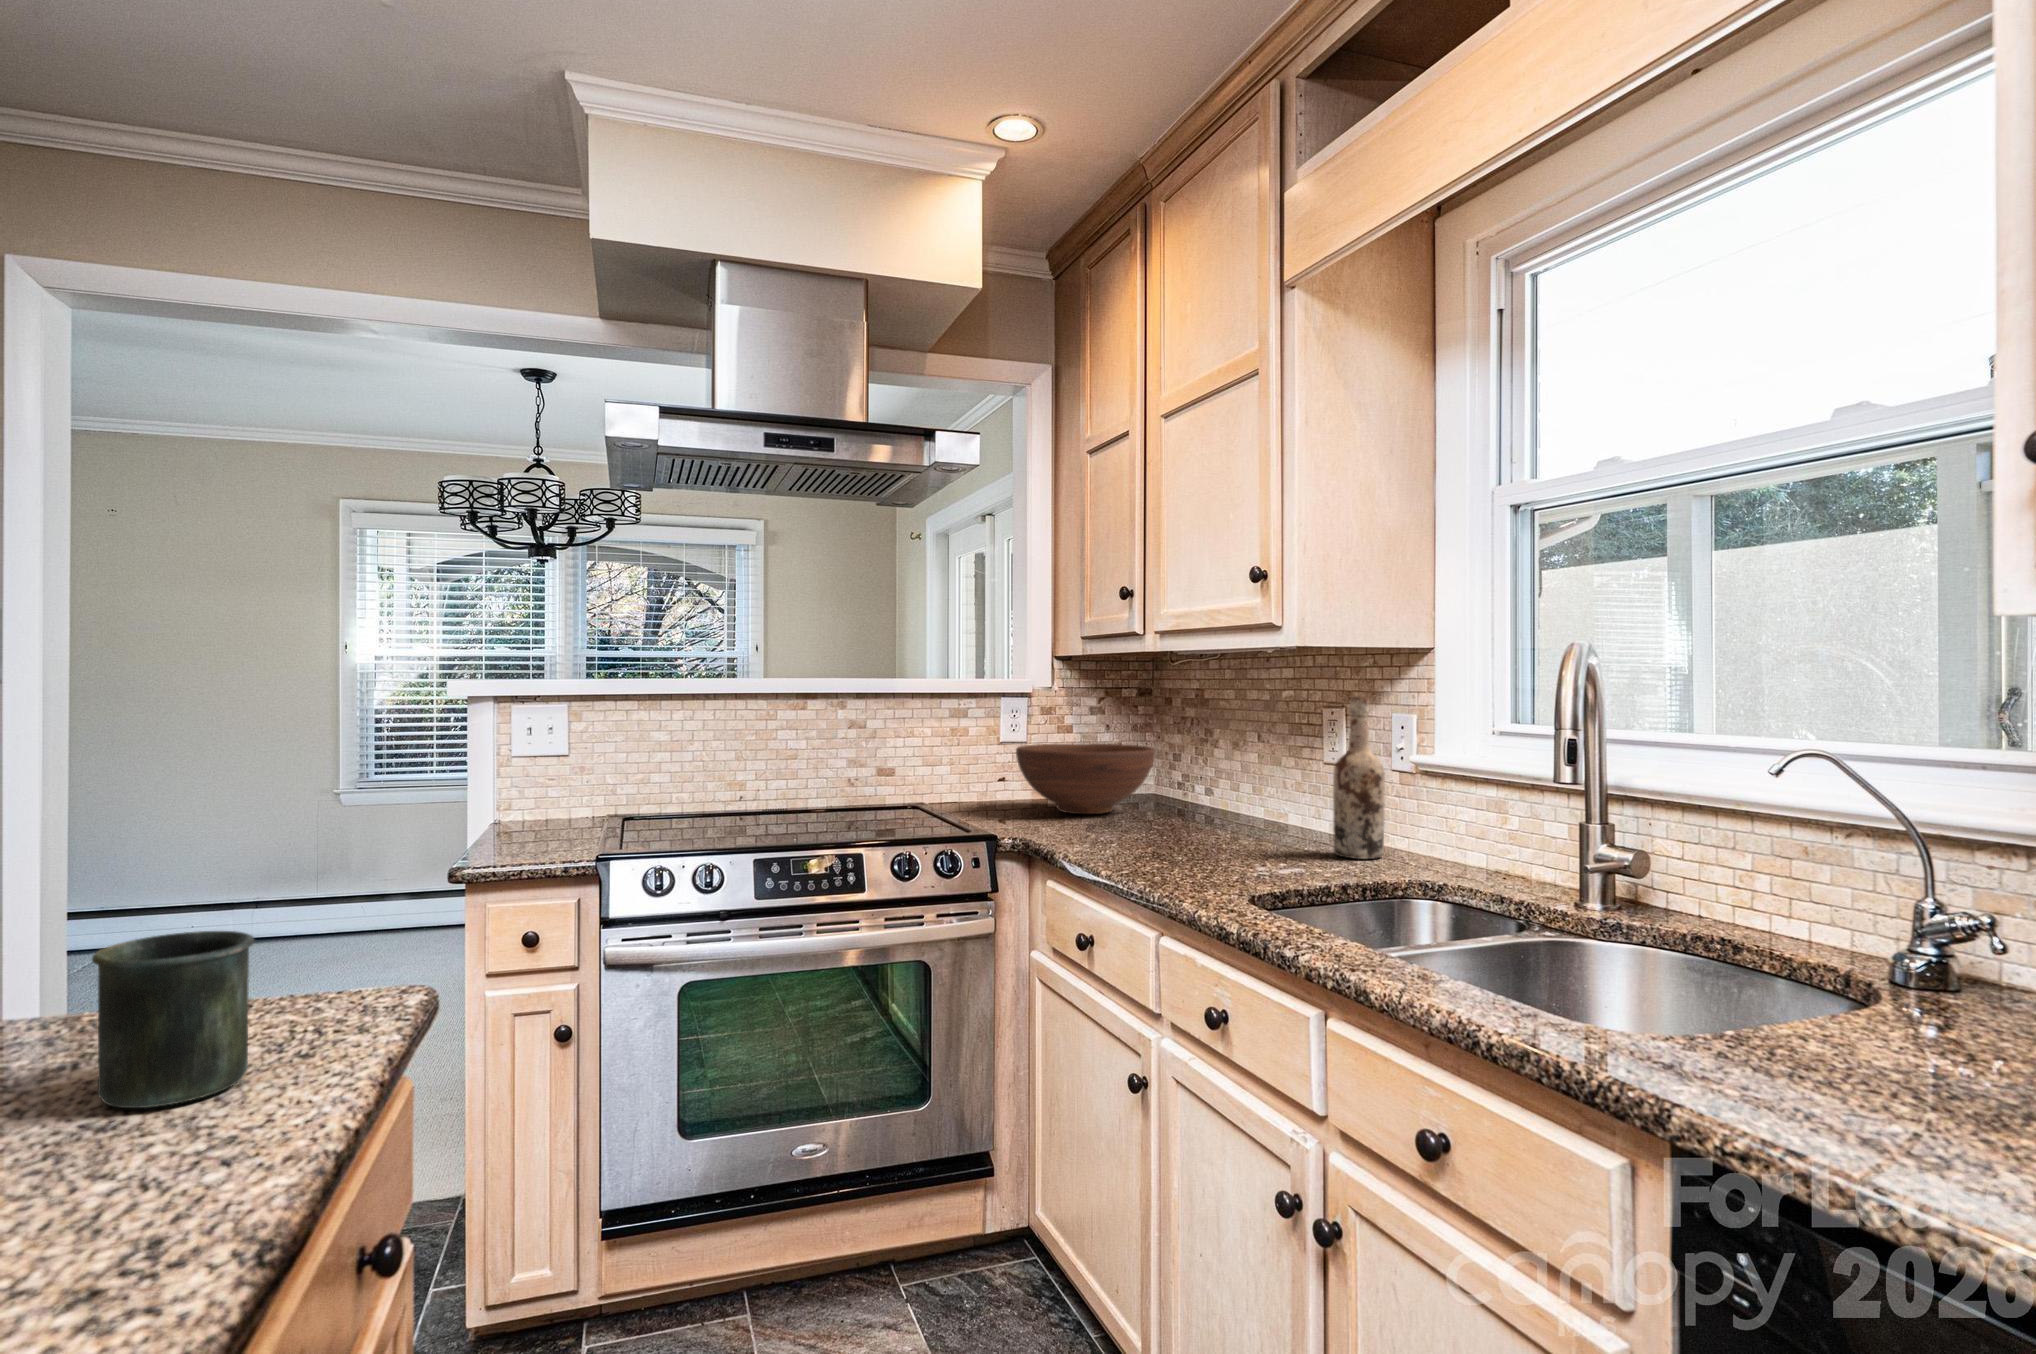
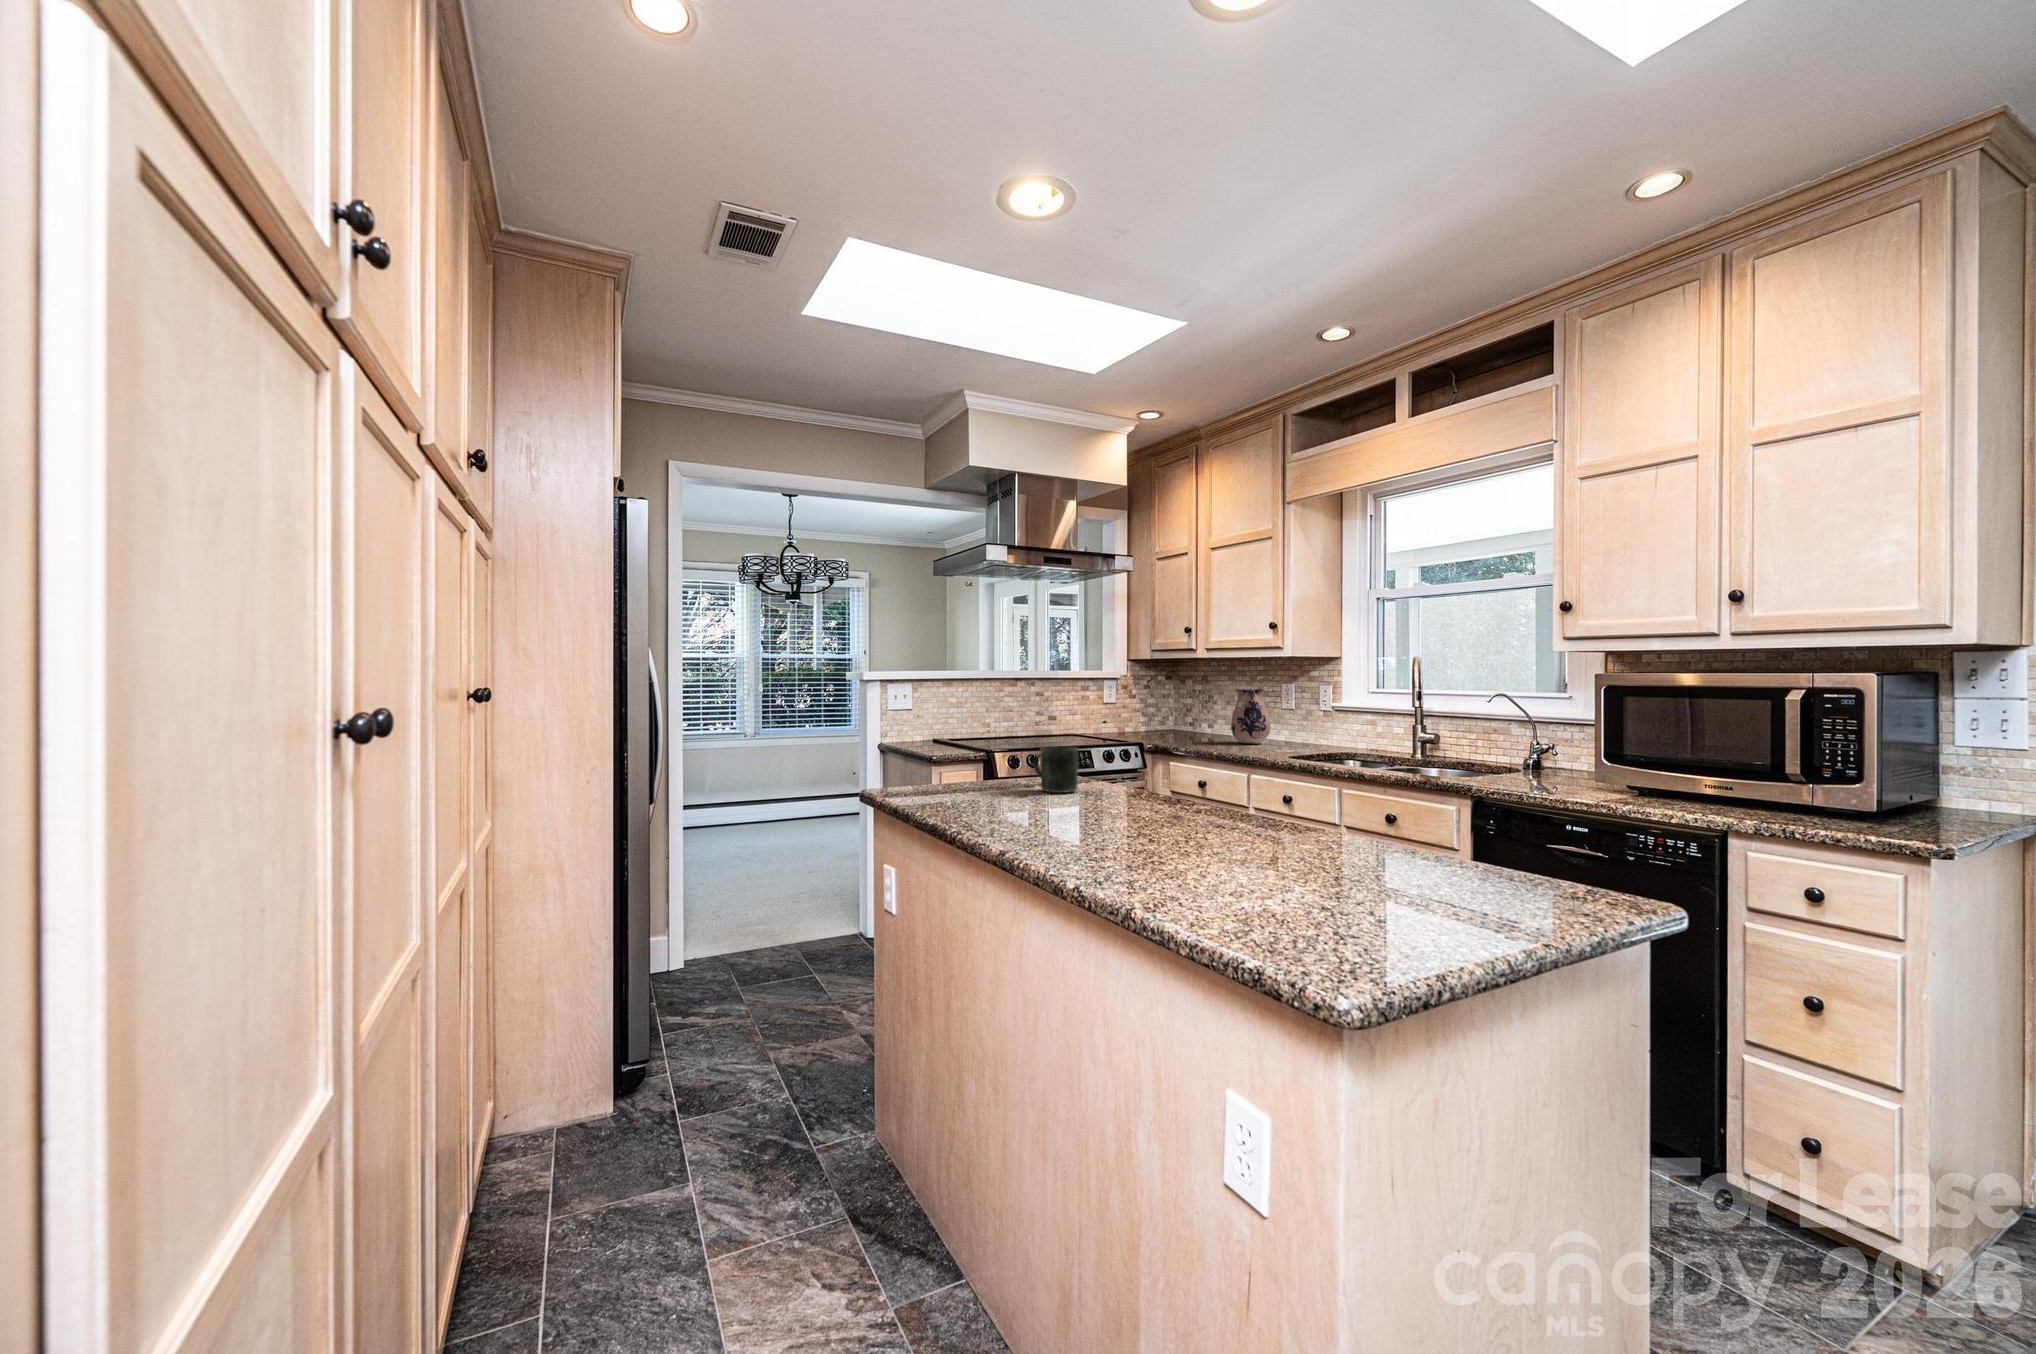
wine bottle: present [1333,697,1385,859] -> none [1300,678,1322,747]
ceramic pitcher: none [1192,720,1279,844] -> present [1231,689,1271,744]
fruit bowl: present [1016,743,1155,814] -> none [1125,703,1193,736]

